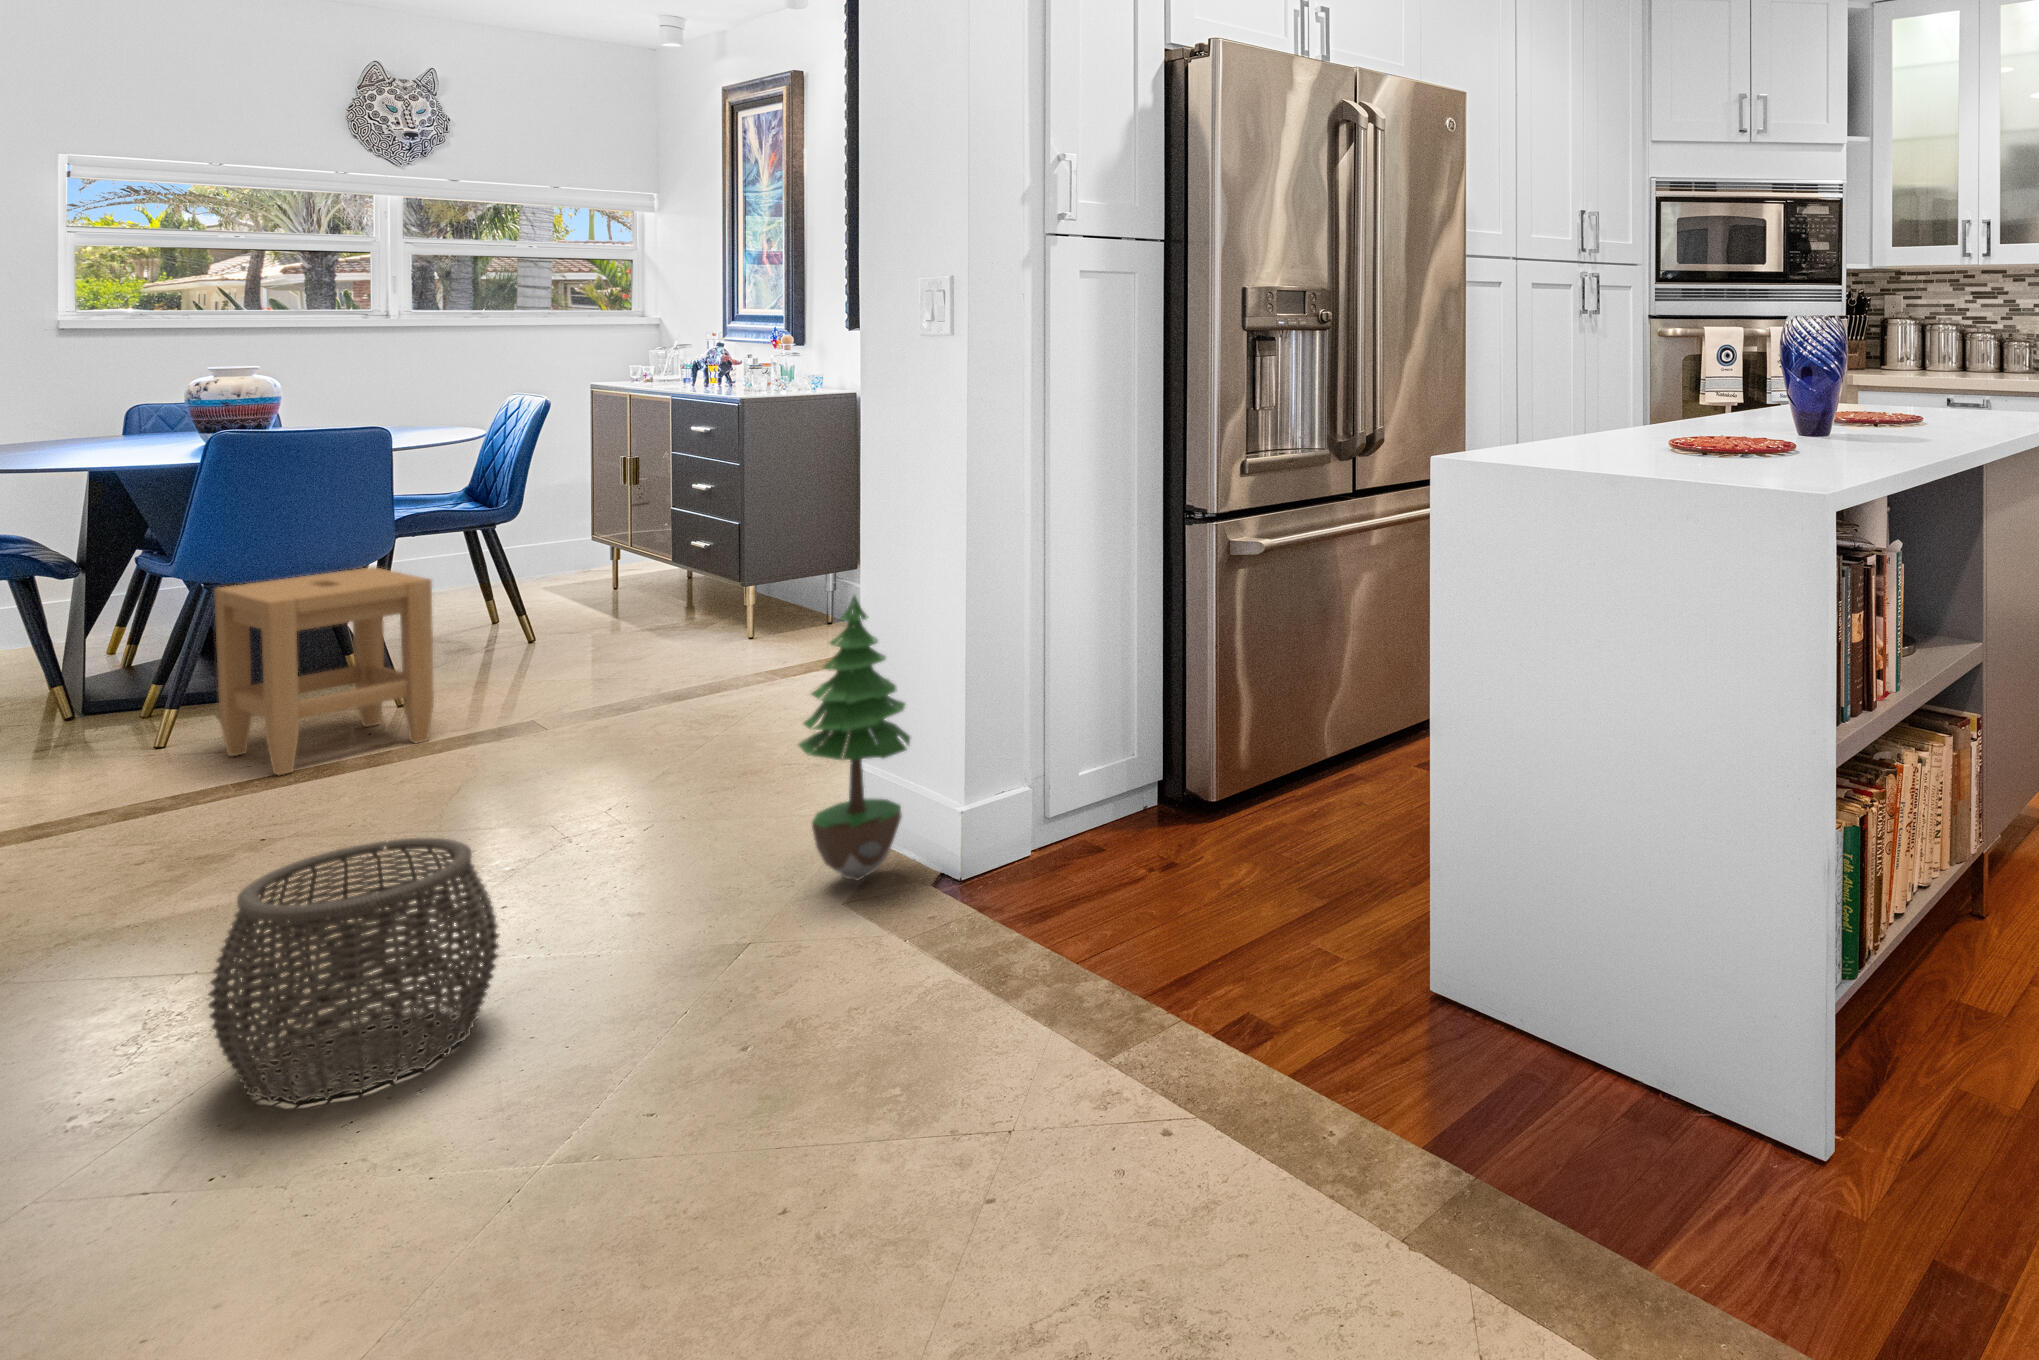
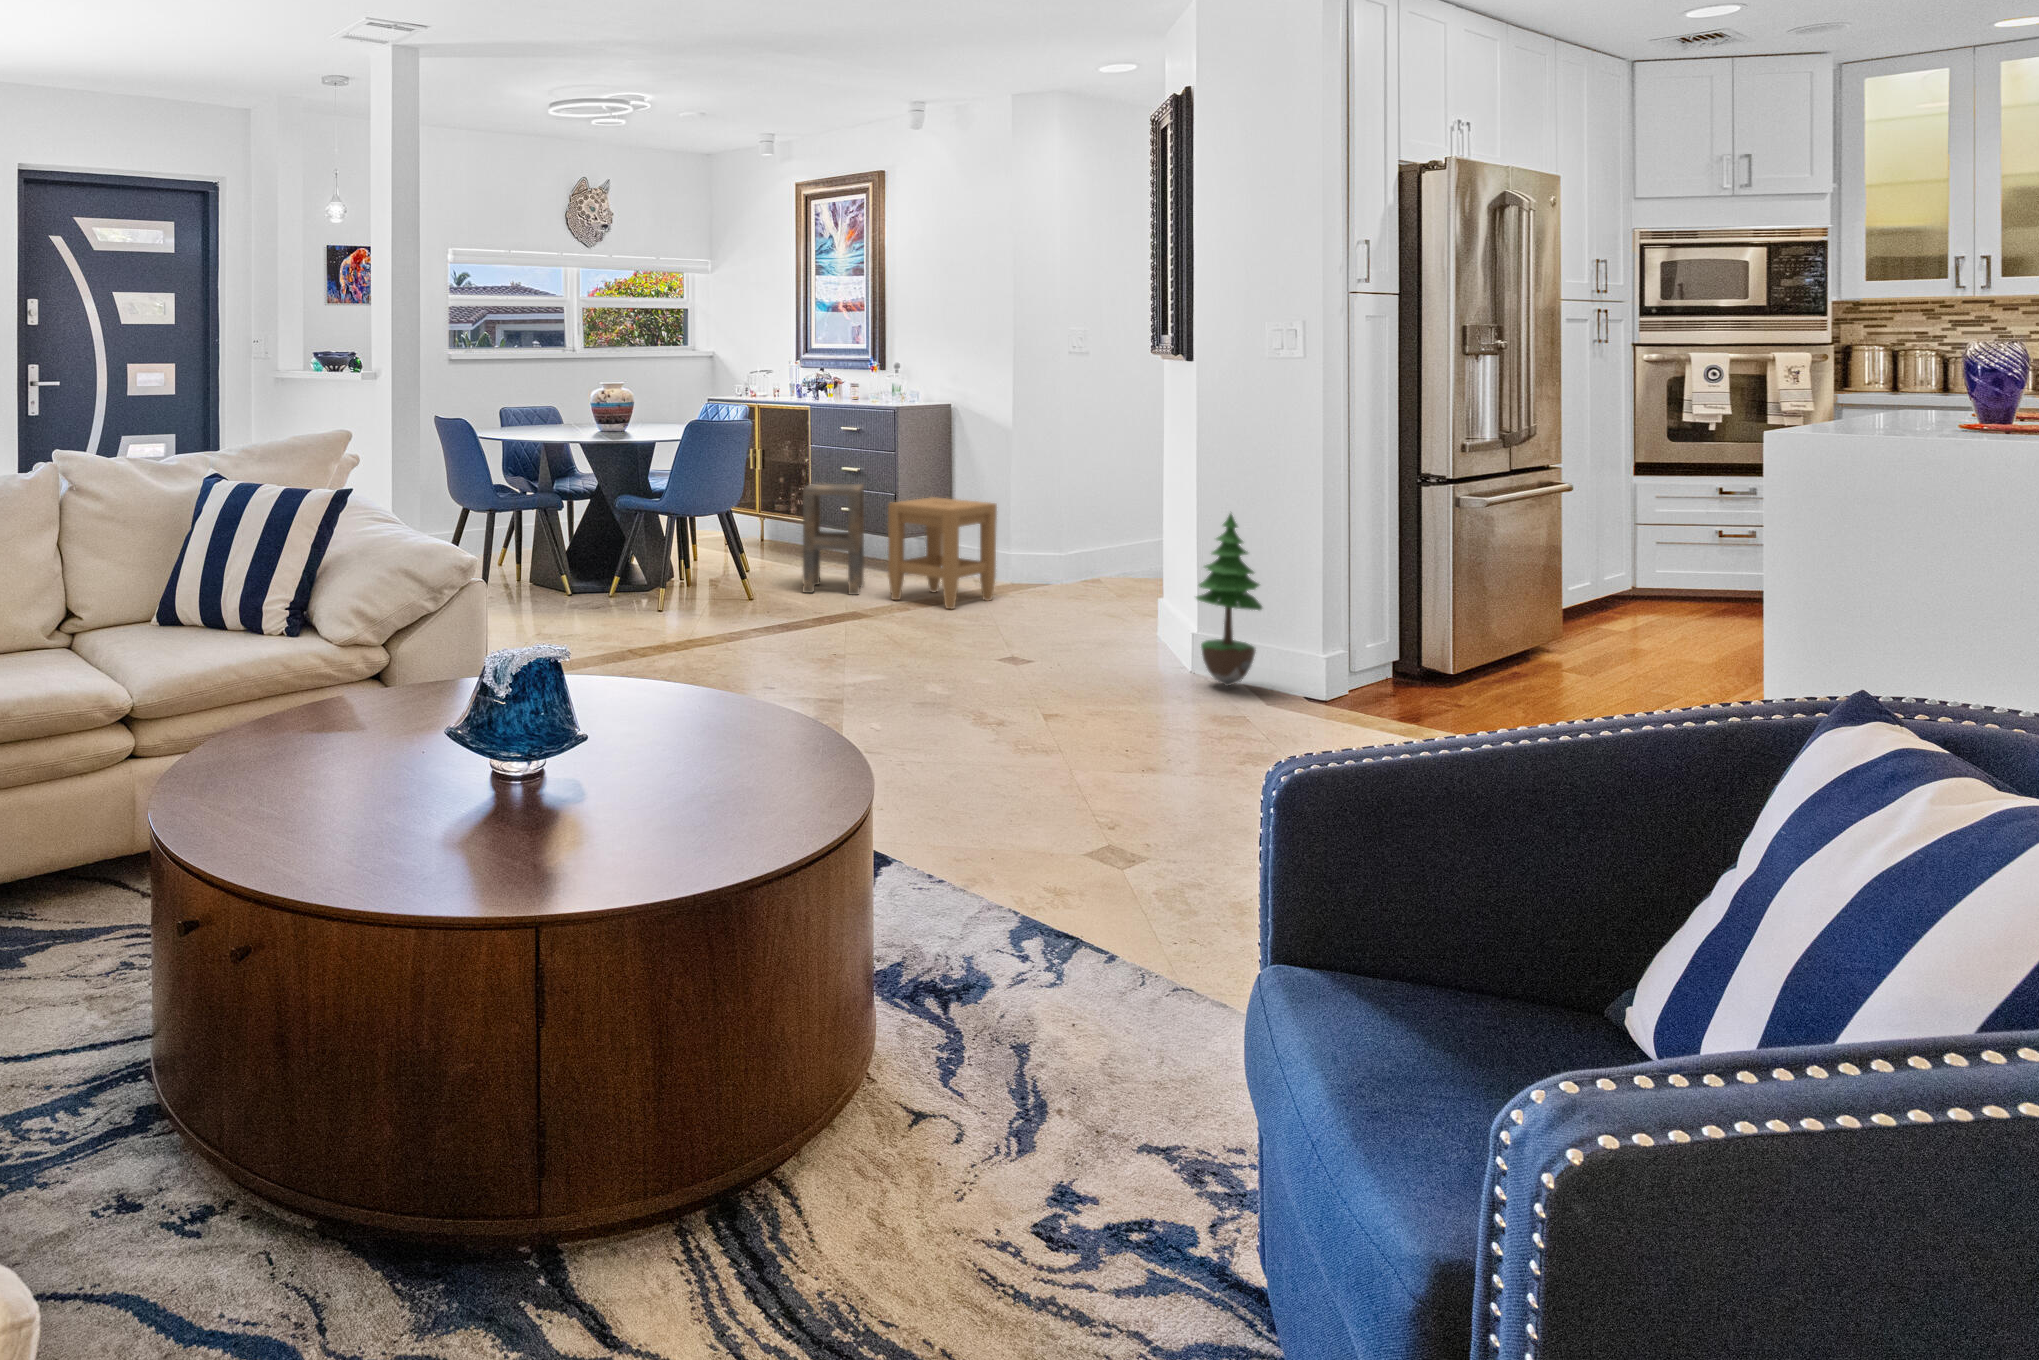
side table: none [503,520,646,696] -> present [803,483,864,595]
stool: present [214,567,434,776] -> present [888,497,997,609]
woven basket: present [209,838,499,1103] -> none [1020,622,1142,740]

